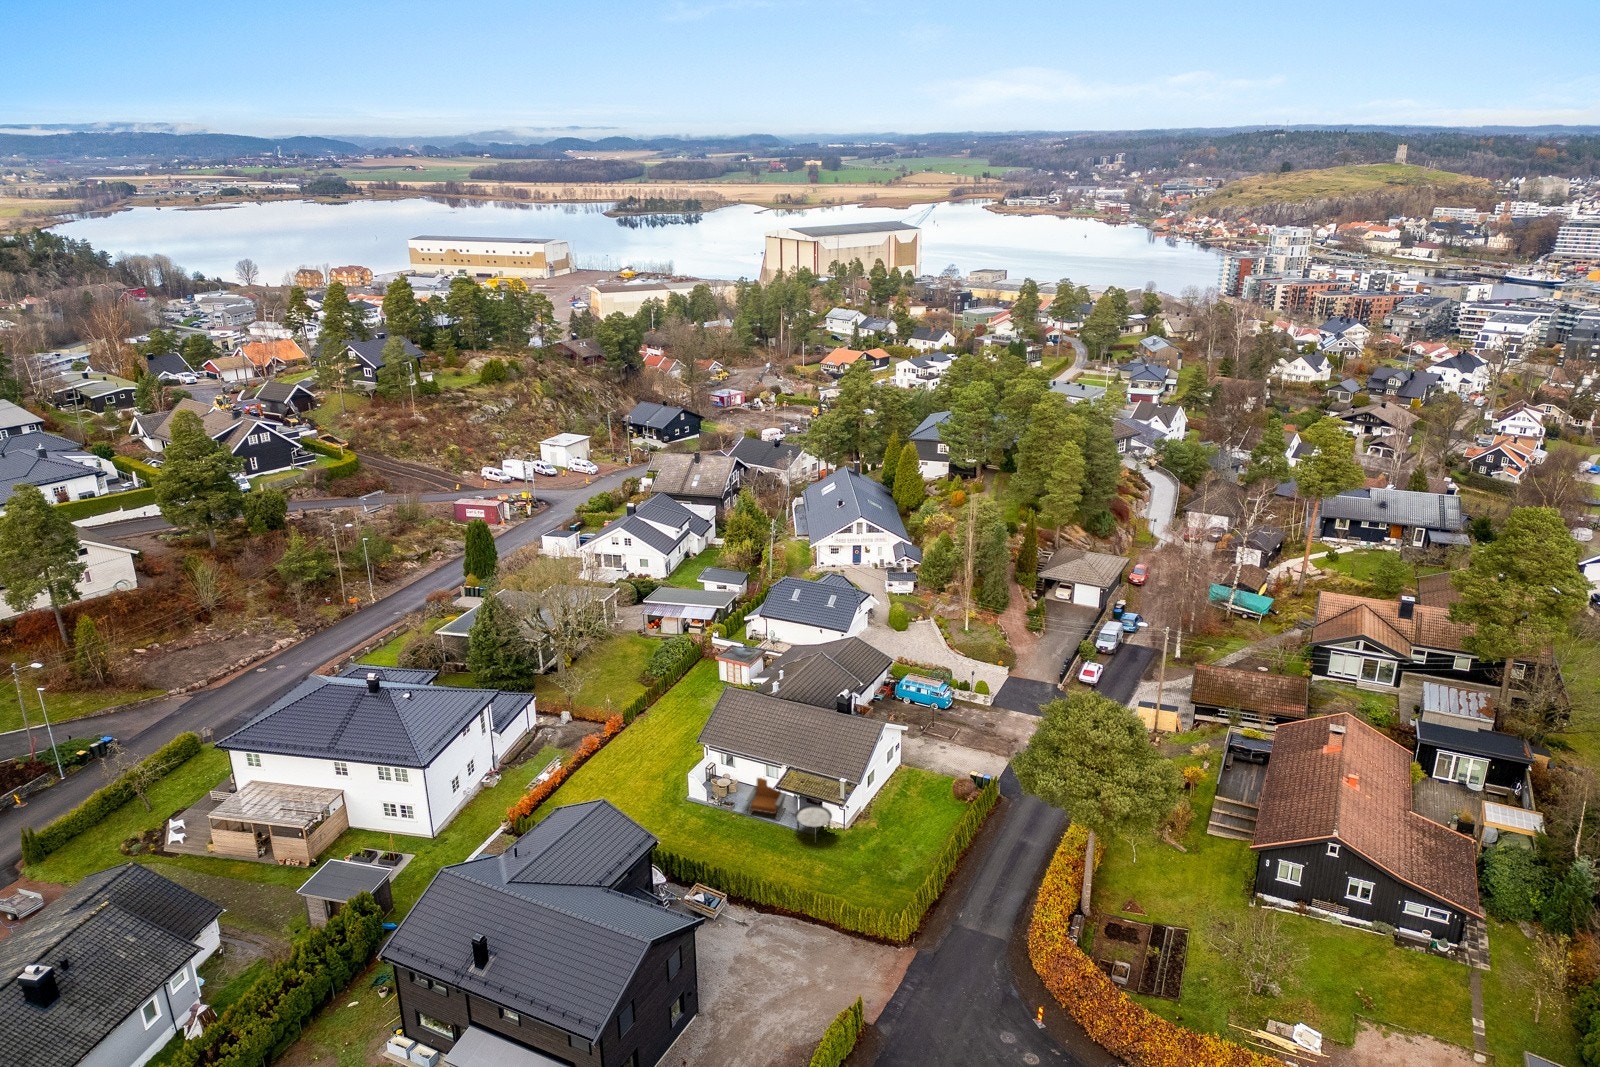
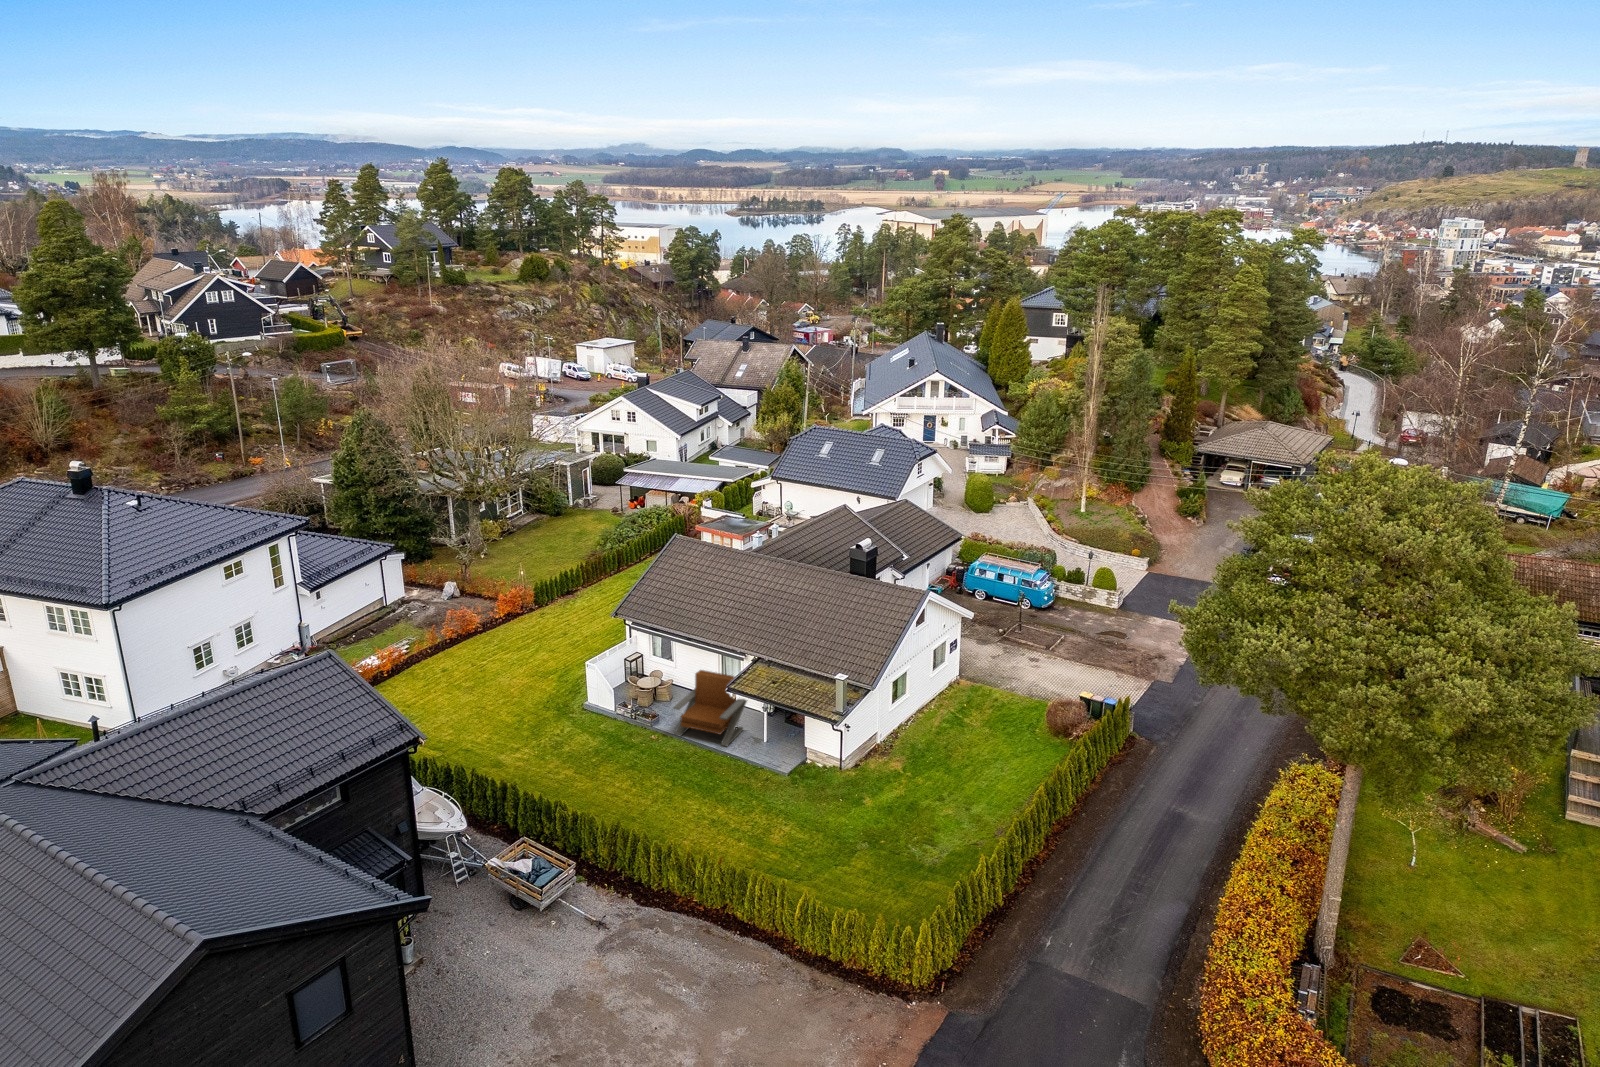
round table: present [795,805,832,843] -> none [748,721,816,789]

